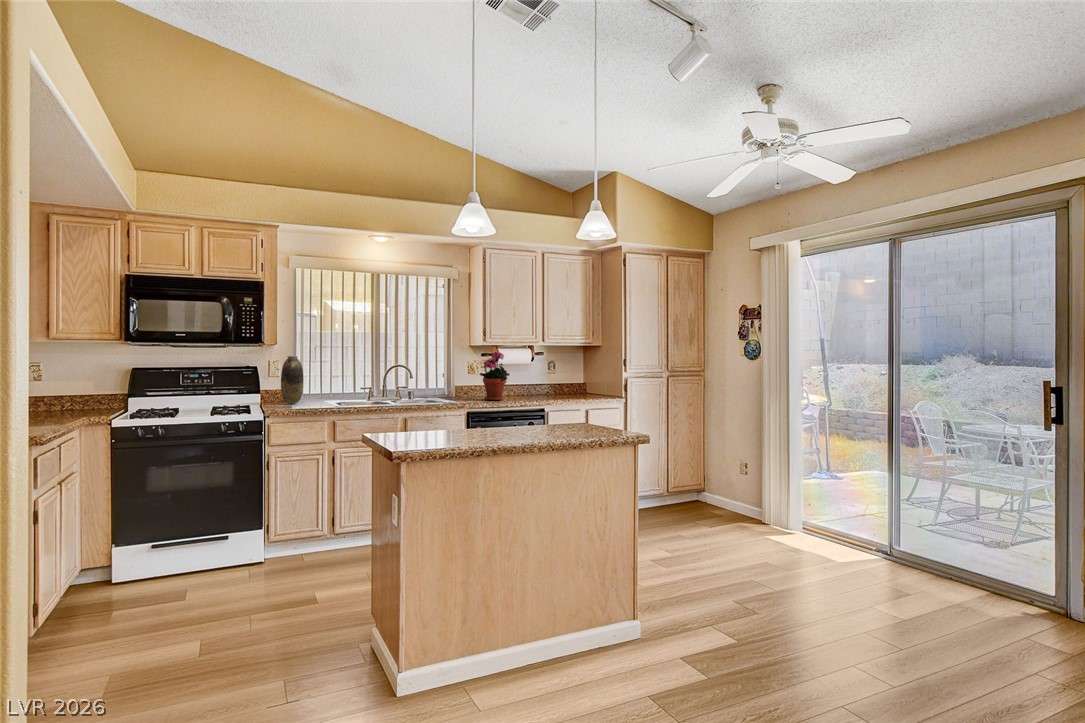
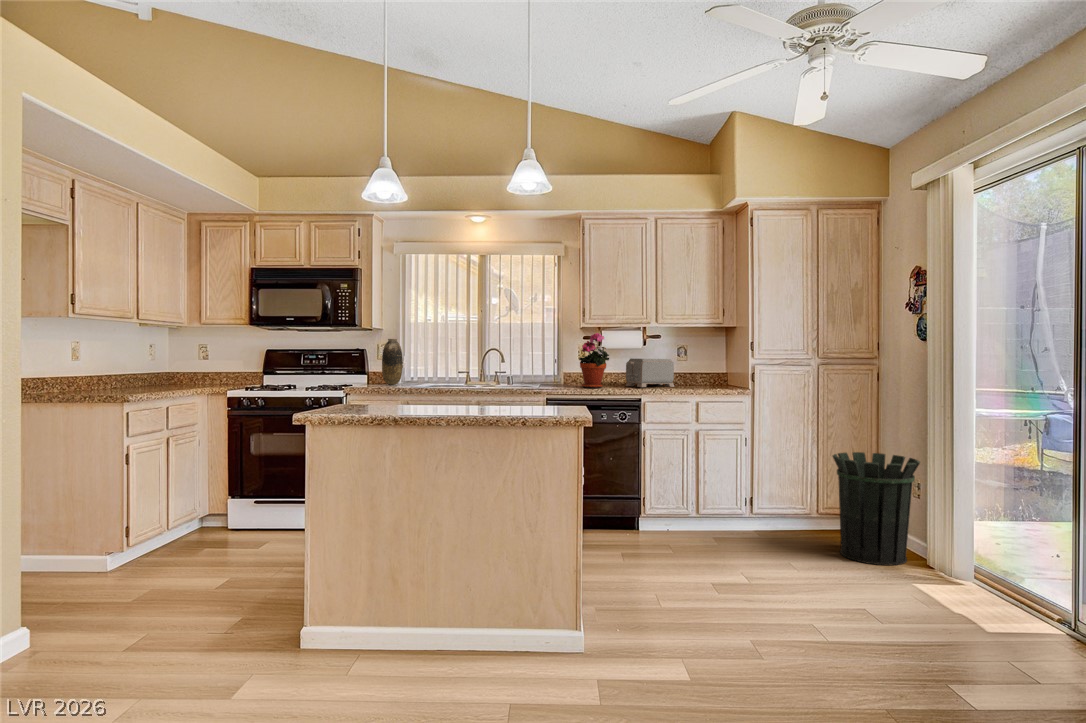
toaster: none [517,373,555,398] -> present [626,358,674,387]
waste bin: none [691,443,753,526] -> present [833,452,920,566]

